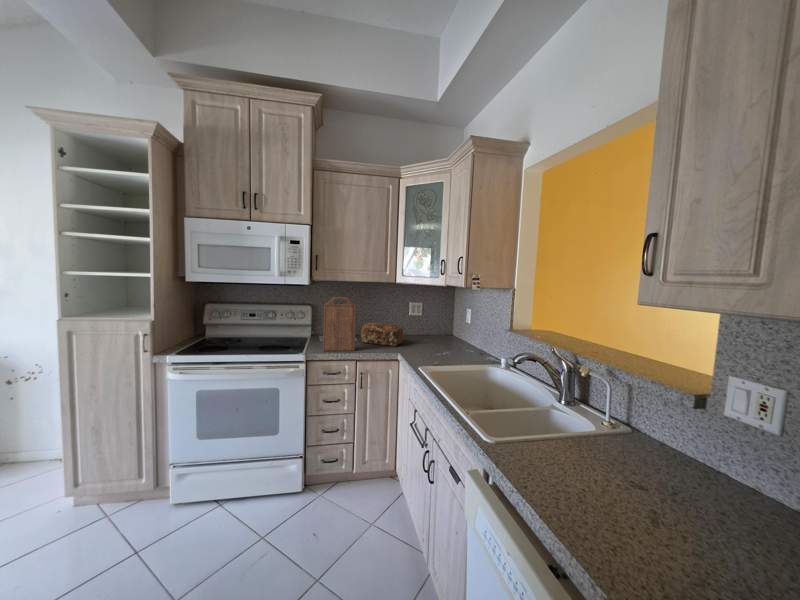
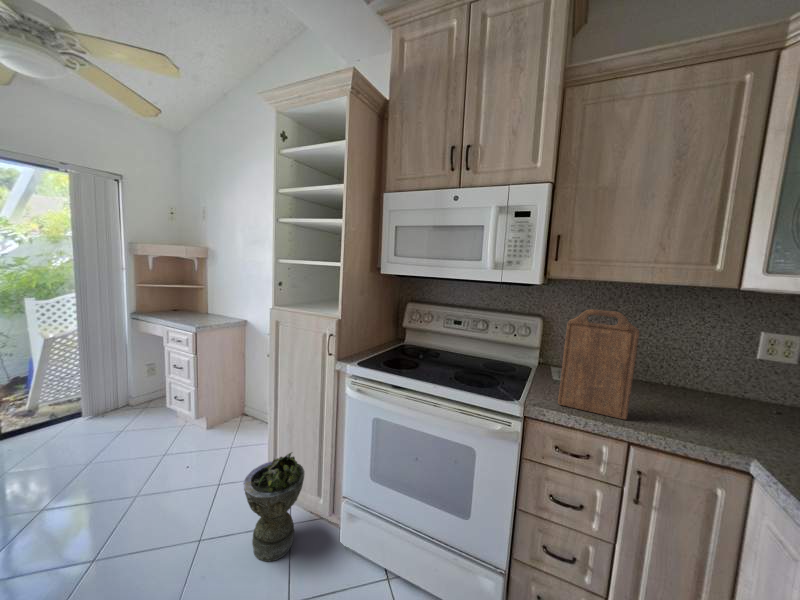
bread loaf: present [361,322,403,346] -> none [638,362,754,429]
planter: none [59,449,128,547] -> present [244,453,304,562]

